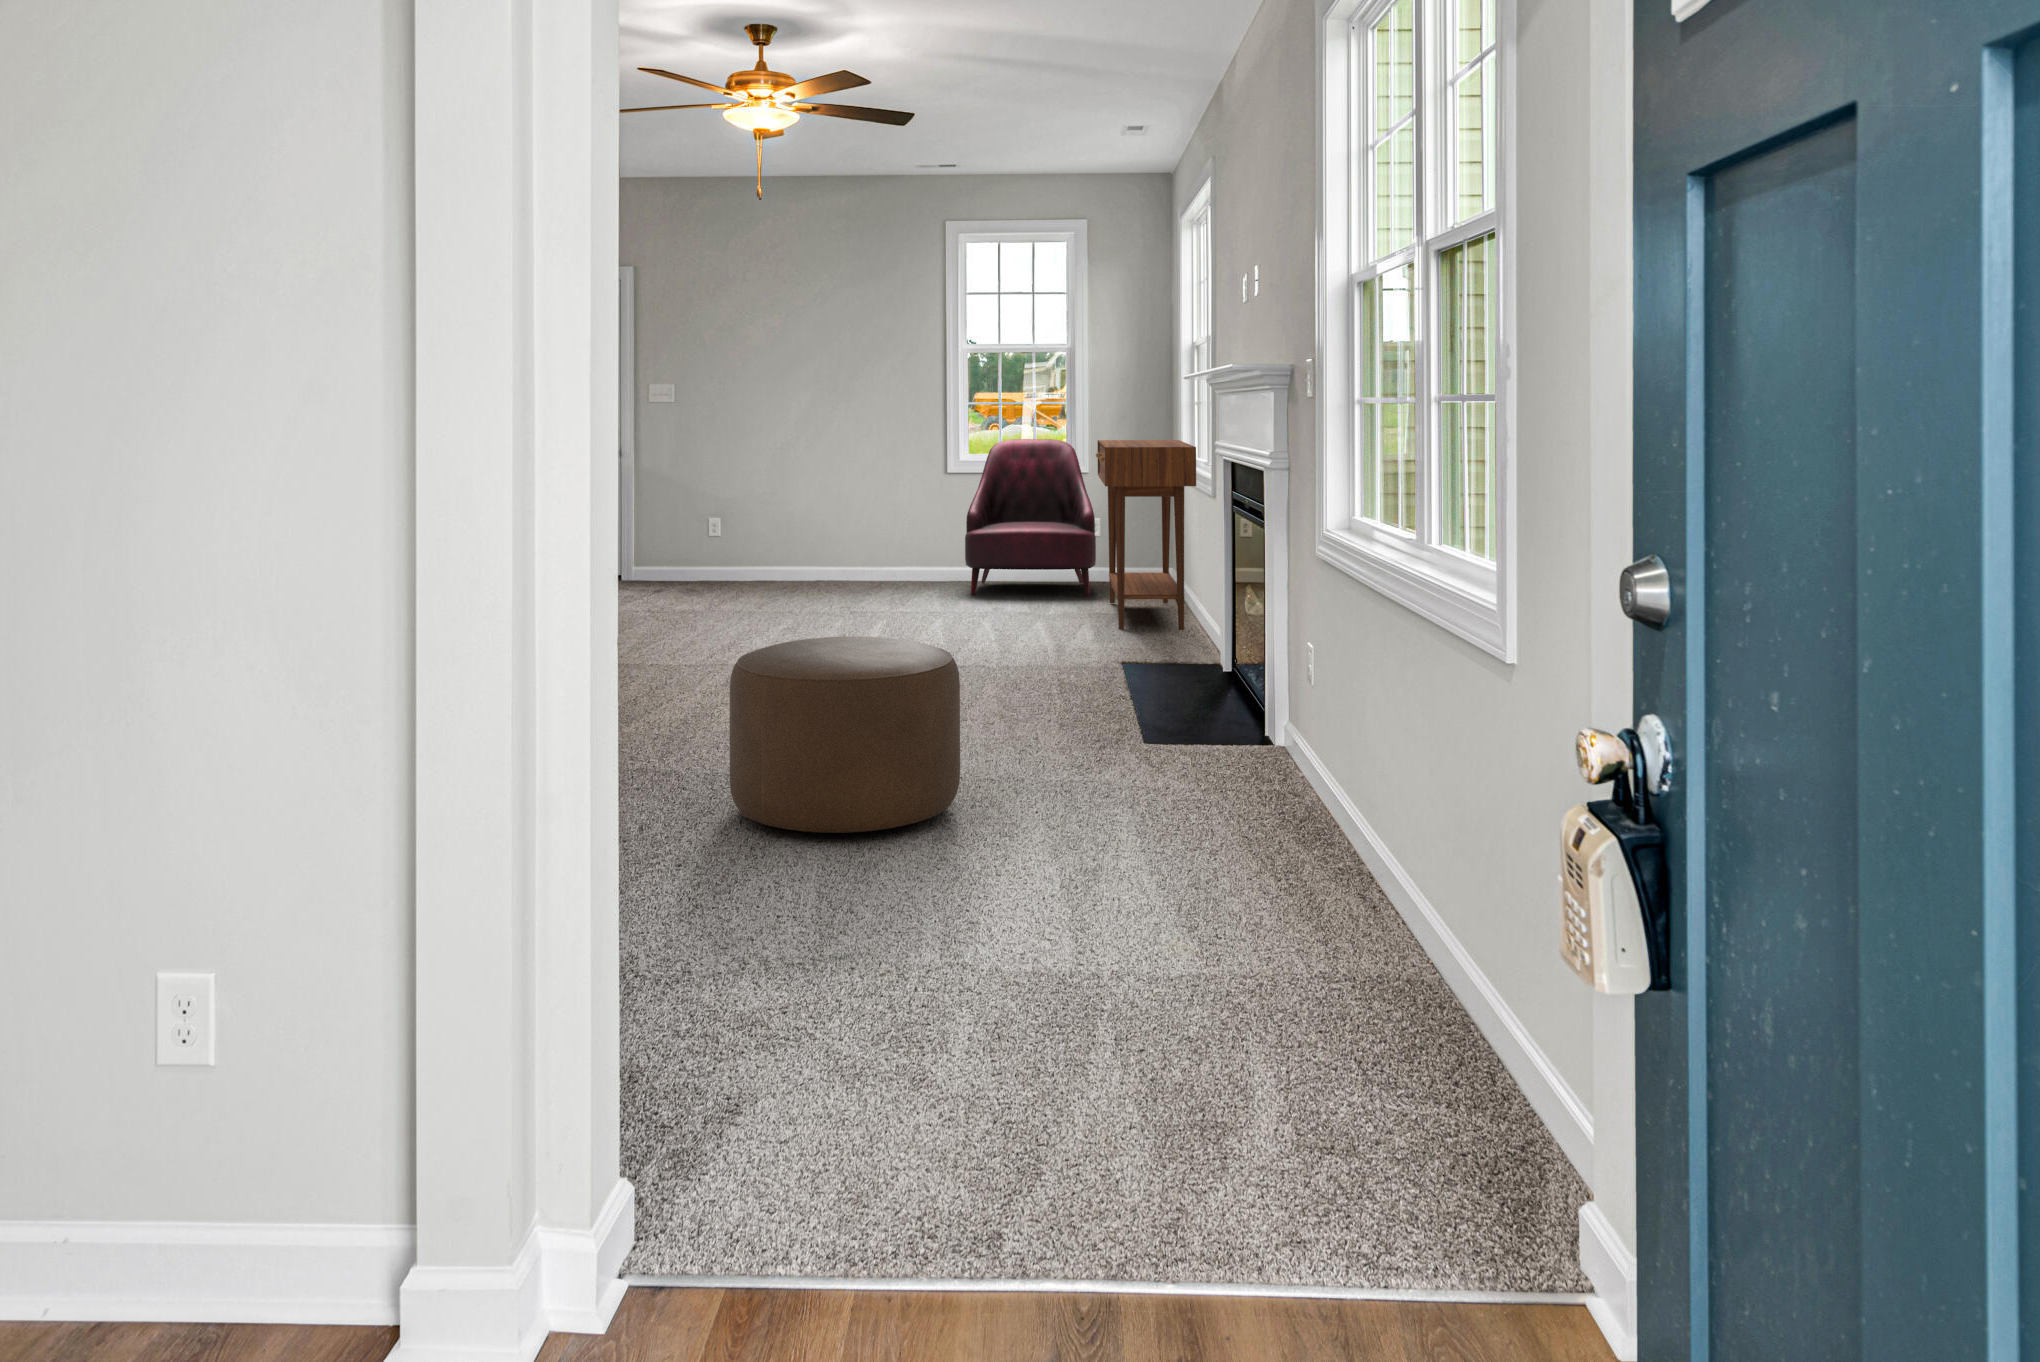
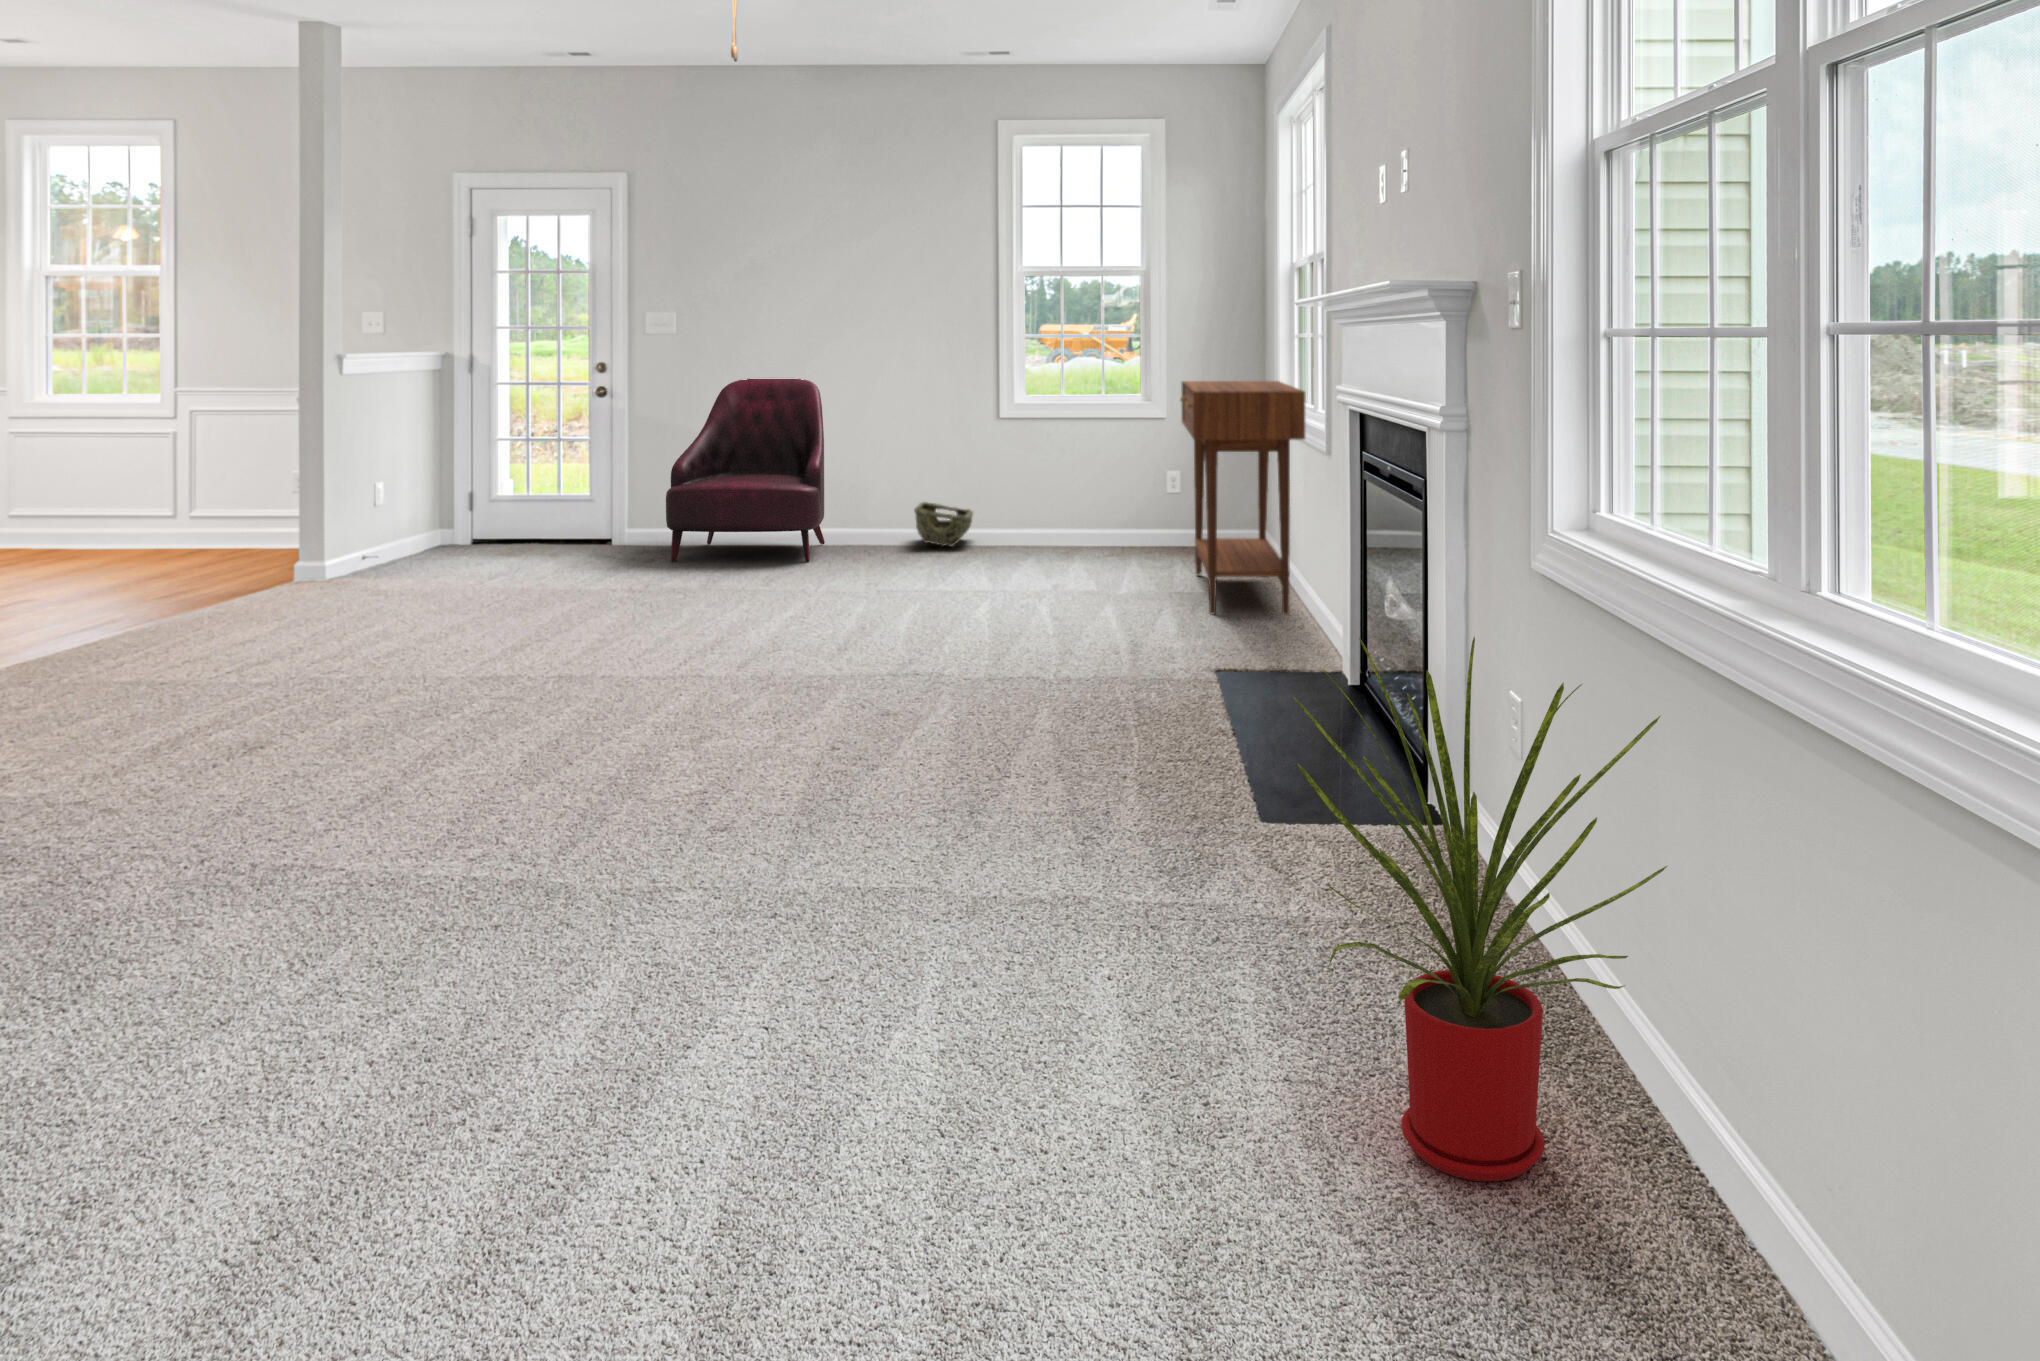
armchair: present [965,439,1096,596] -> present [666,379,825,562]
woven basket: none [871,546,921,584] -> present [914,502,973,546]
house plant: none [1141,579,1356,890] -> present [1293,636,1667,1182]
ottoman: present [730,636,960,833] -> none [636,694,997,1037]

